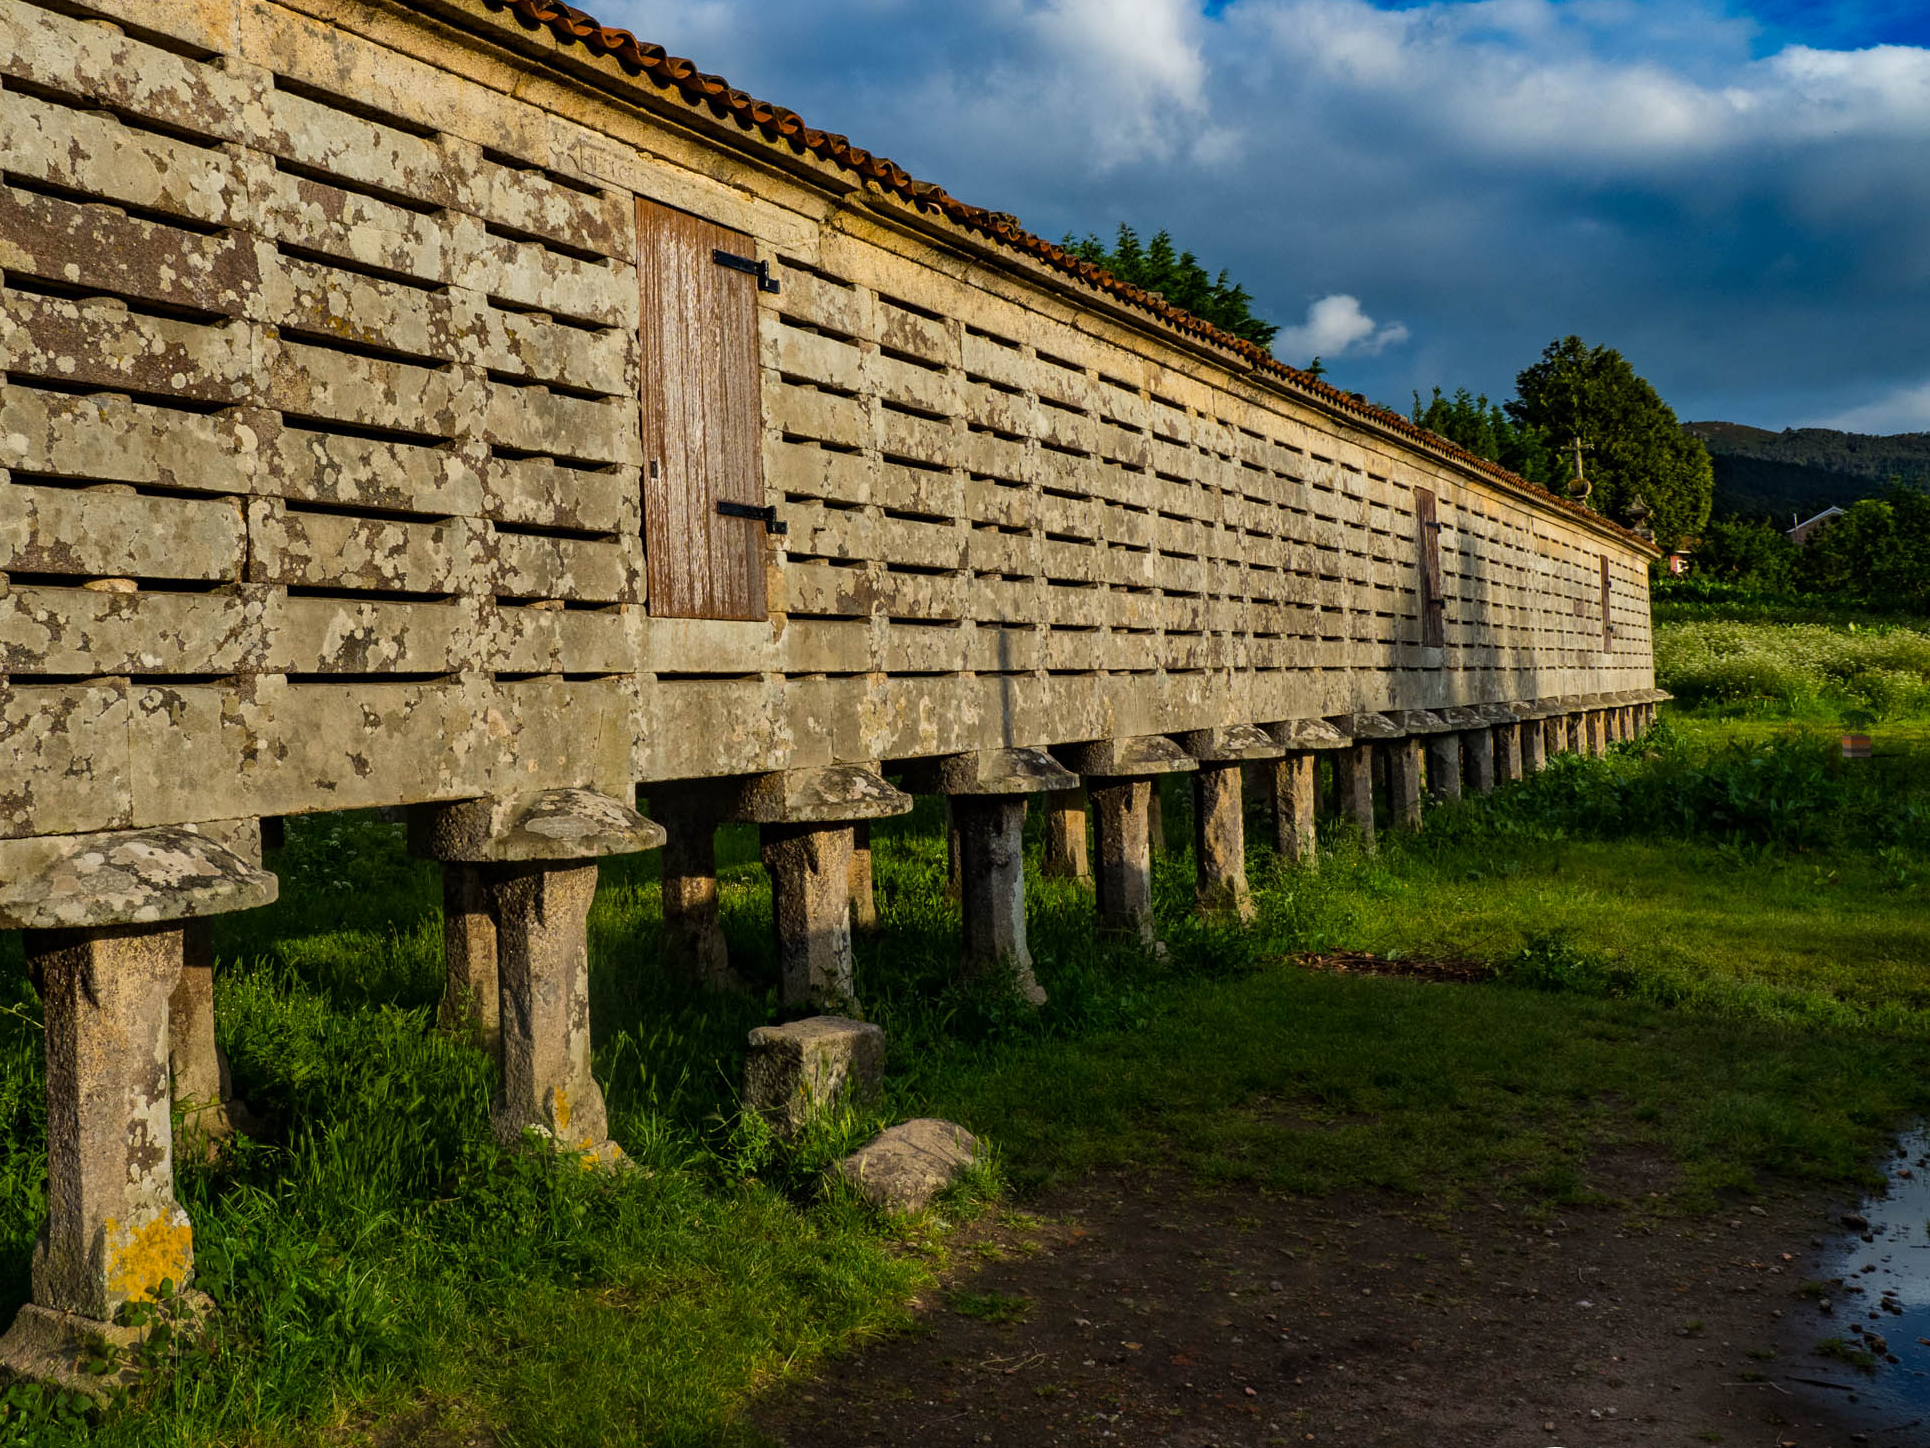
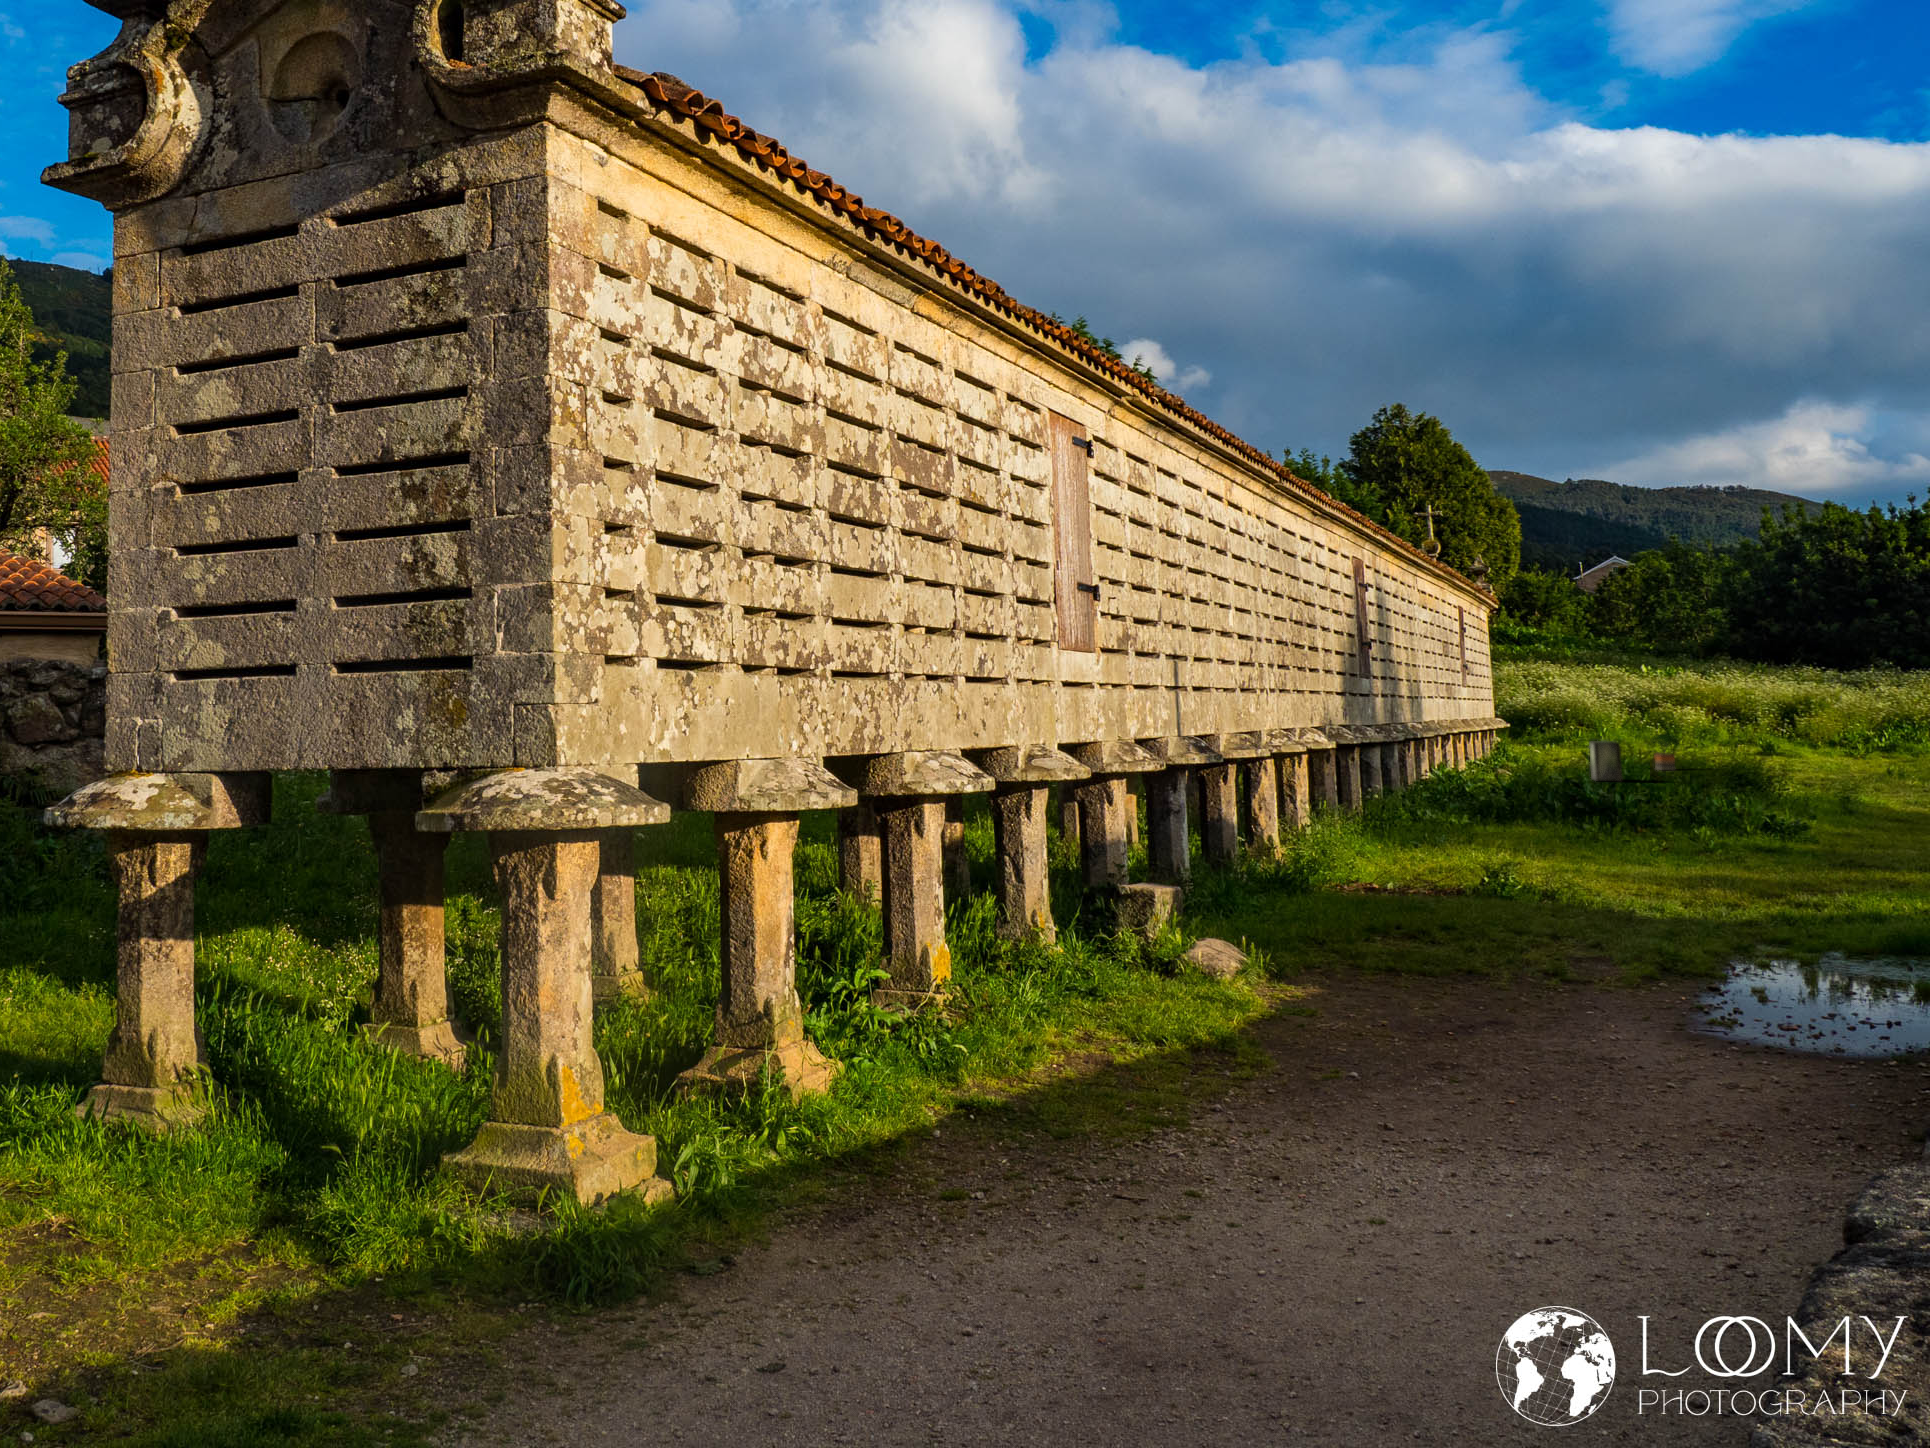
storage box: none [1747,722,1792,775] -> present [1589,741,1622,781]

